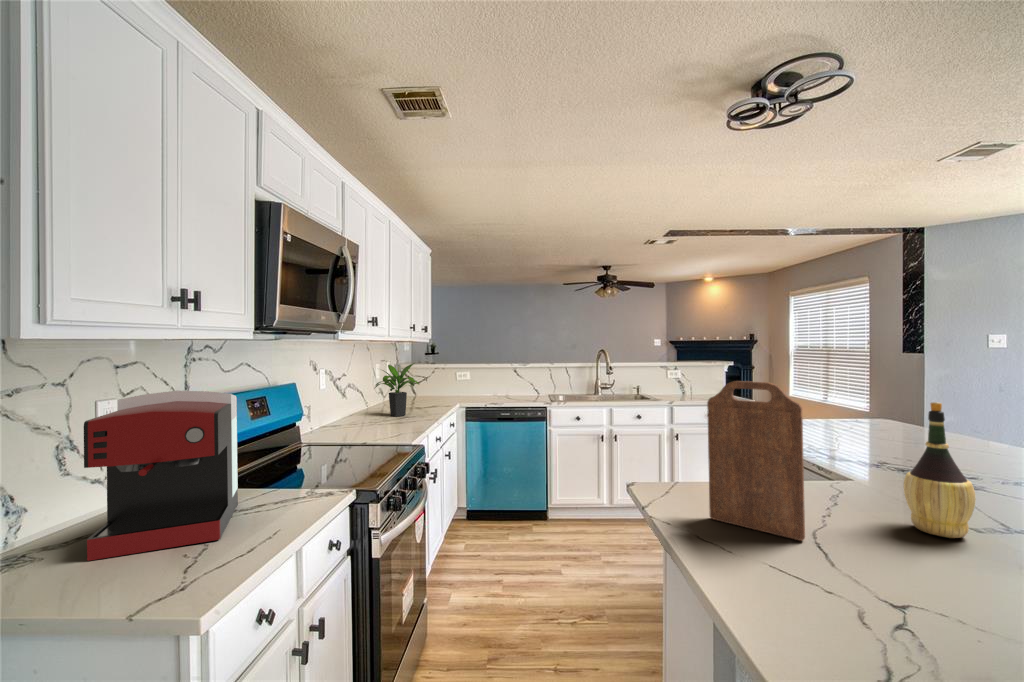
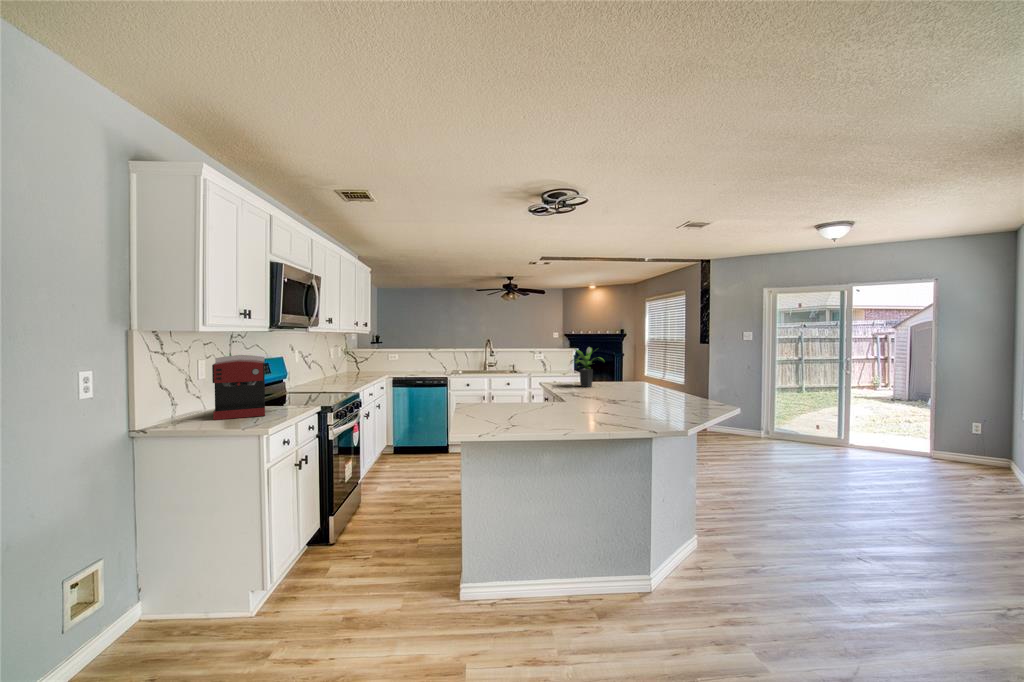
potted plant: present [375,363,419,417] -> present [571,347,602,387]
cutting board: present [707,381,805,541] -> none [472,352,499,410]
wine bottle: present [904,402,976,538] -> none [542,360,562,409]

